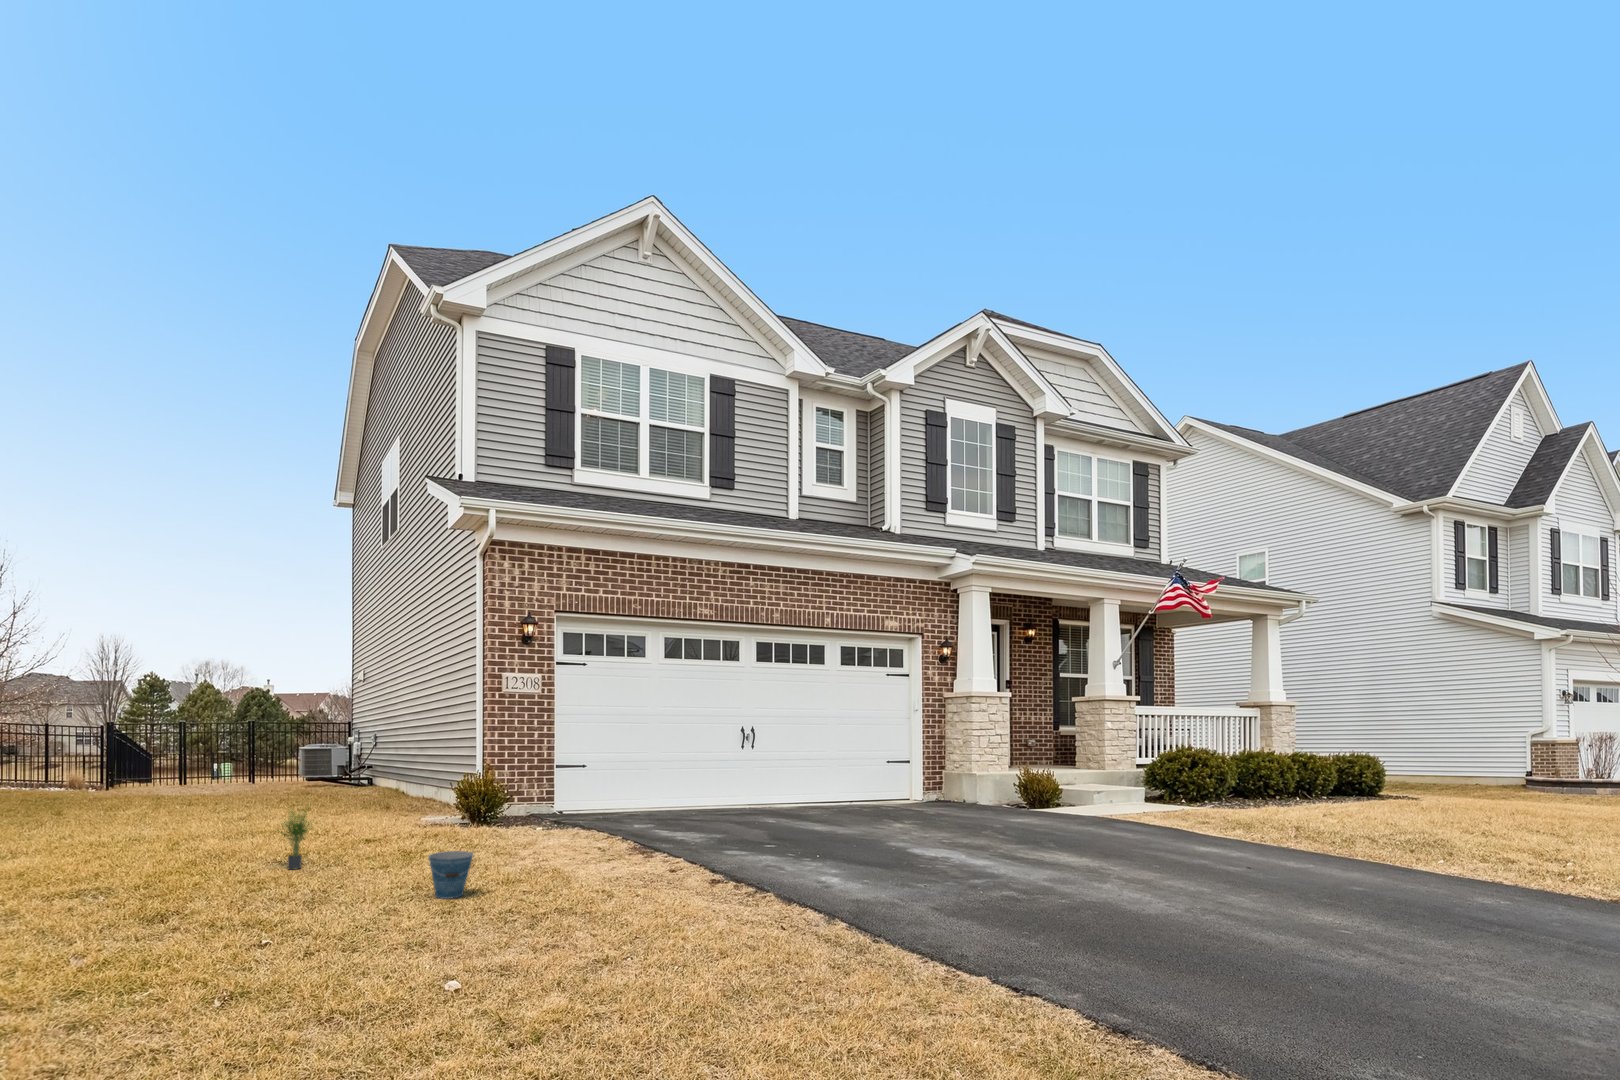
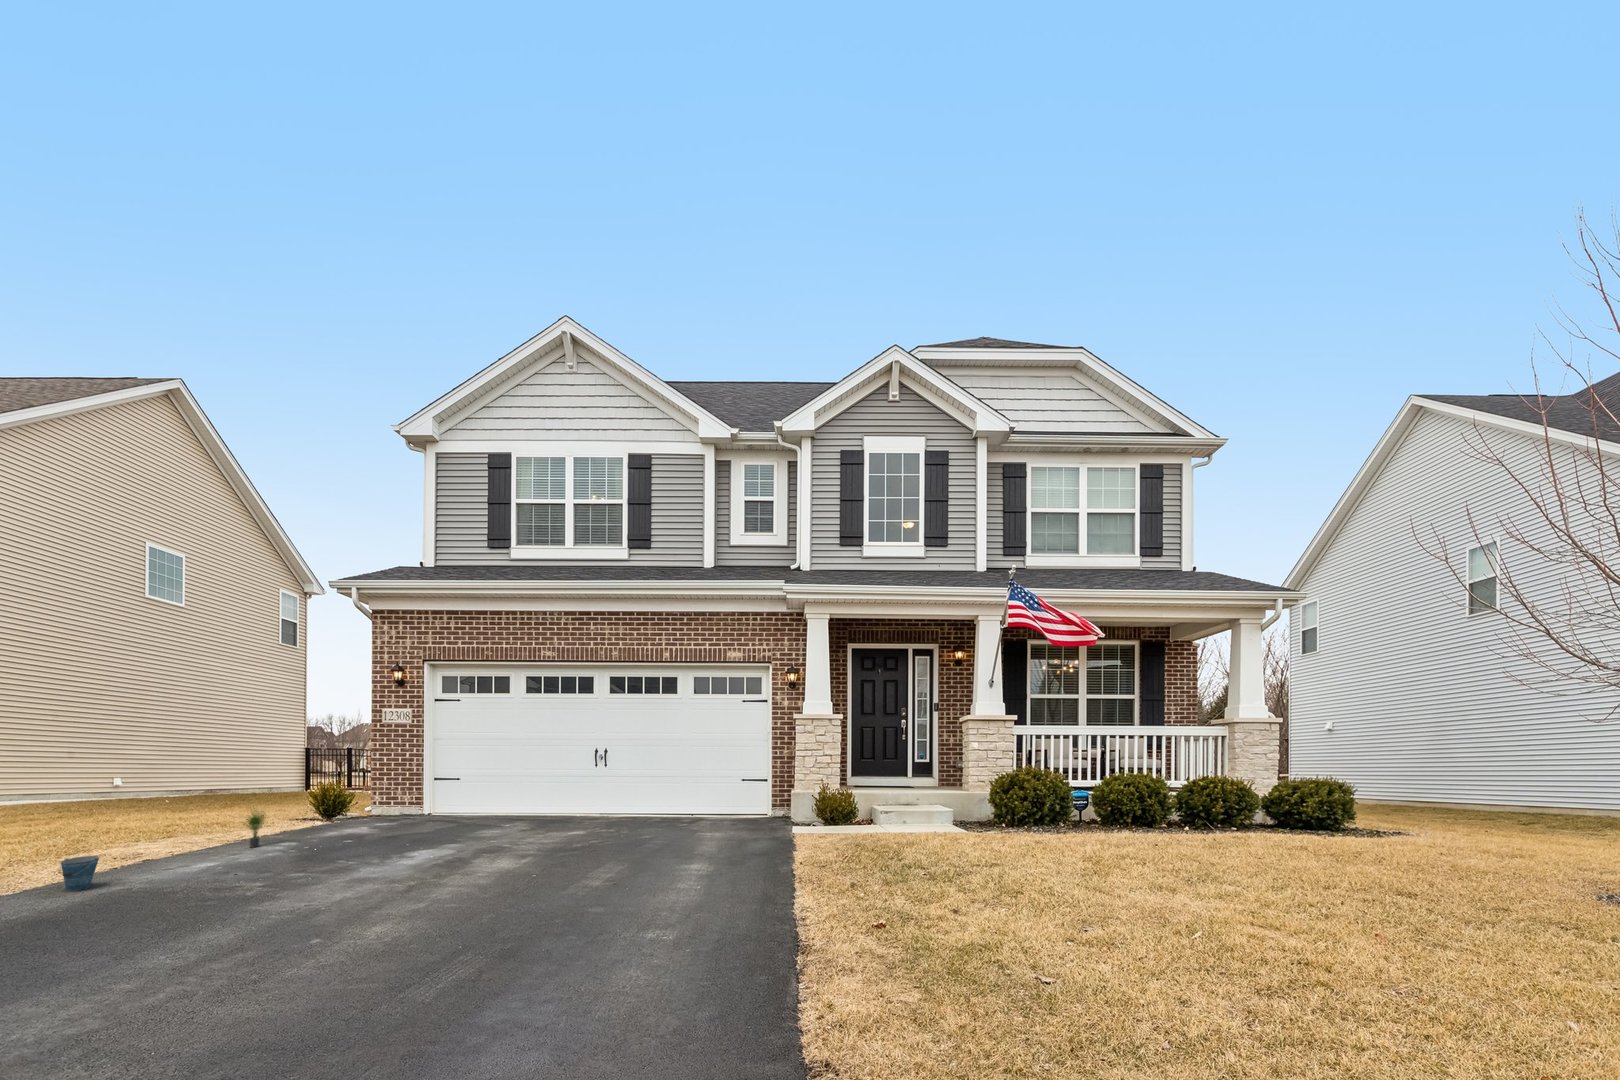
potted plant: present [281,812,311,870] -> present [243,811,265,848]

